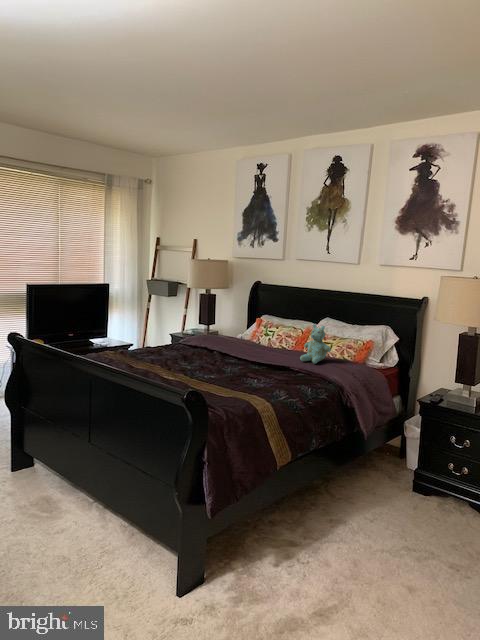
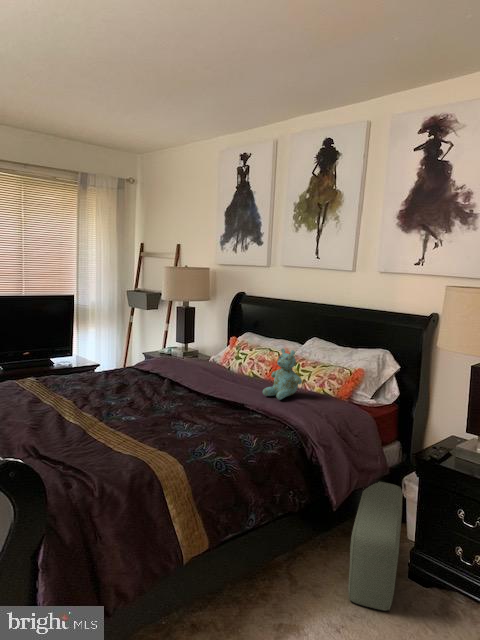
pouf: none [372,425,410,511] -> present [348,482,402,610]

